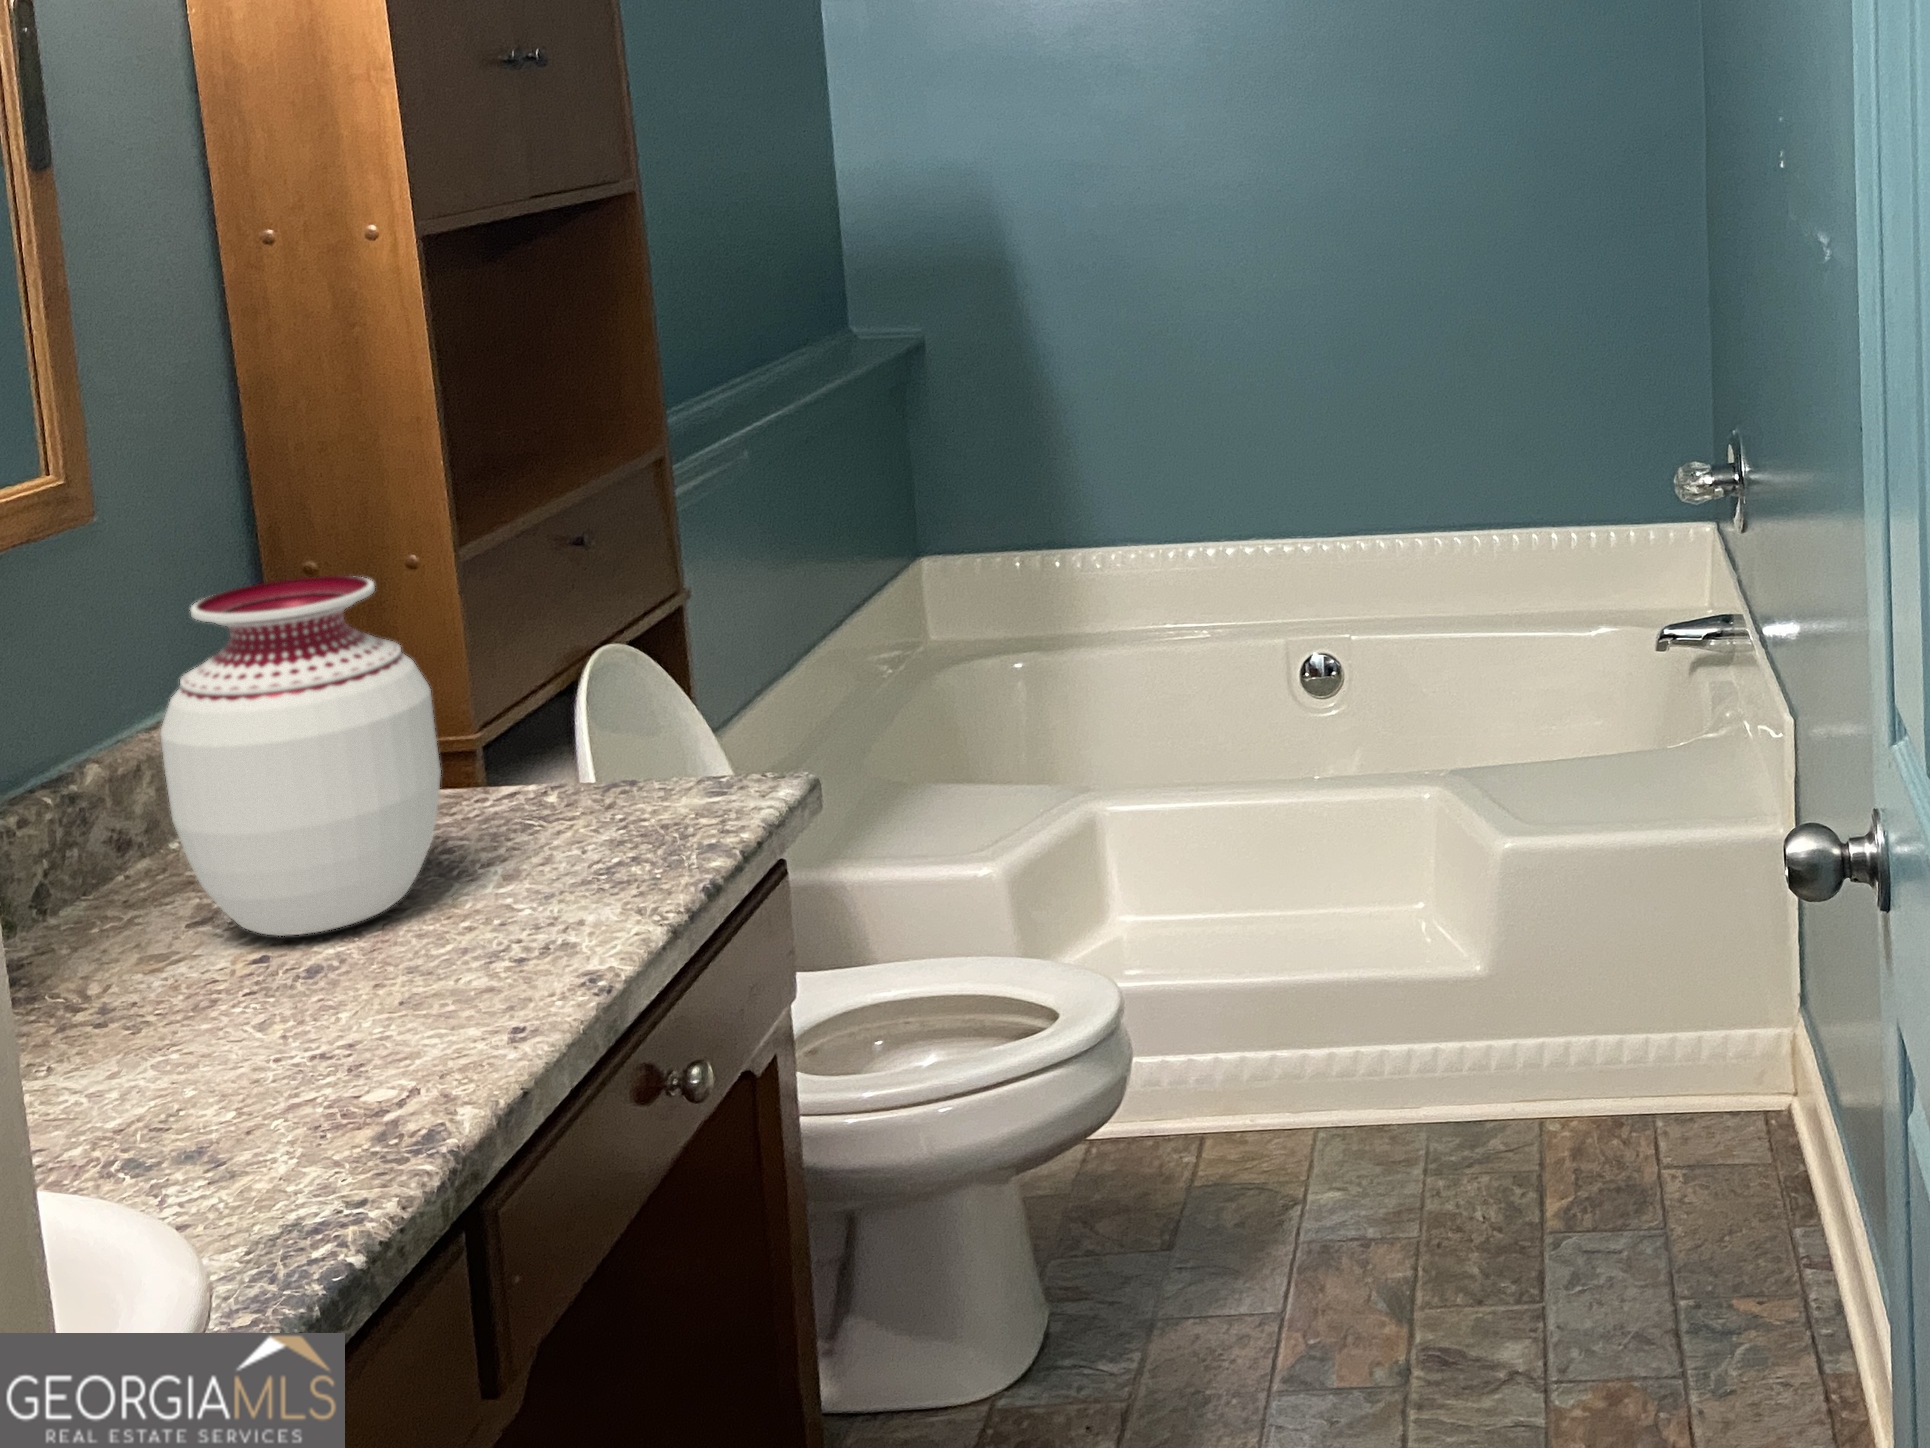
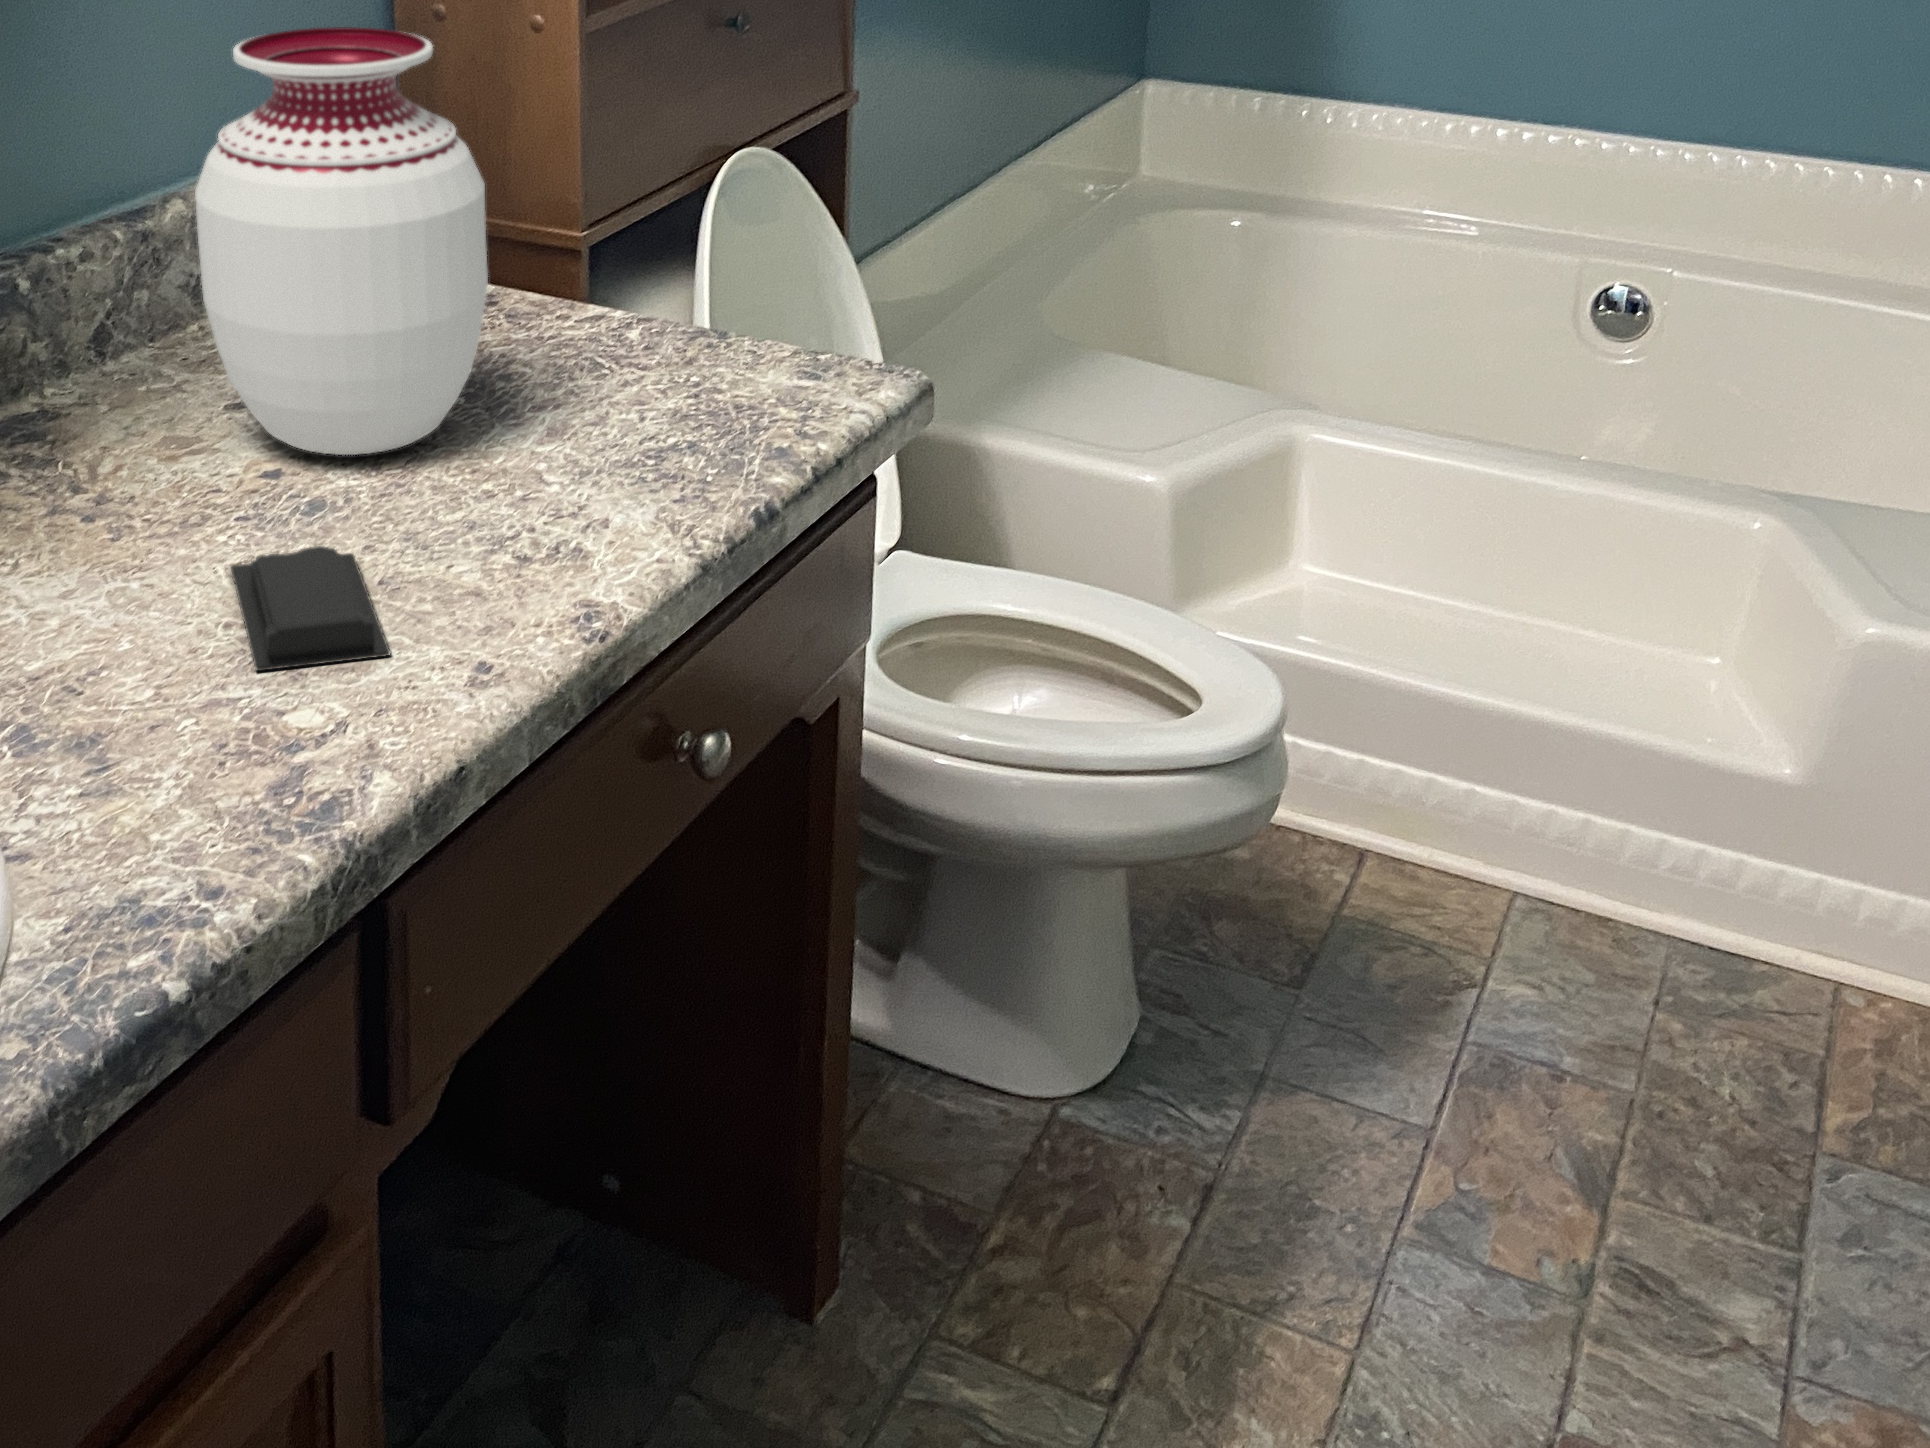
soap bar: none [263,985,437,1079] -> present [231,546,390,671]

